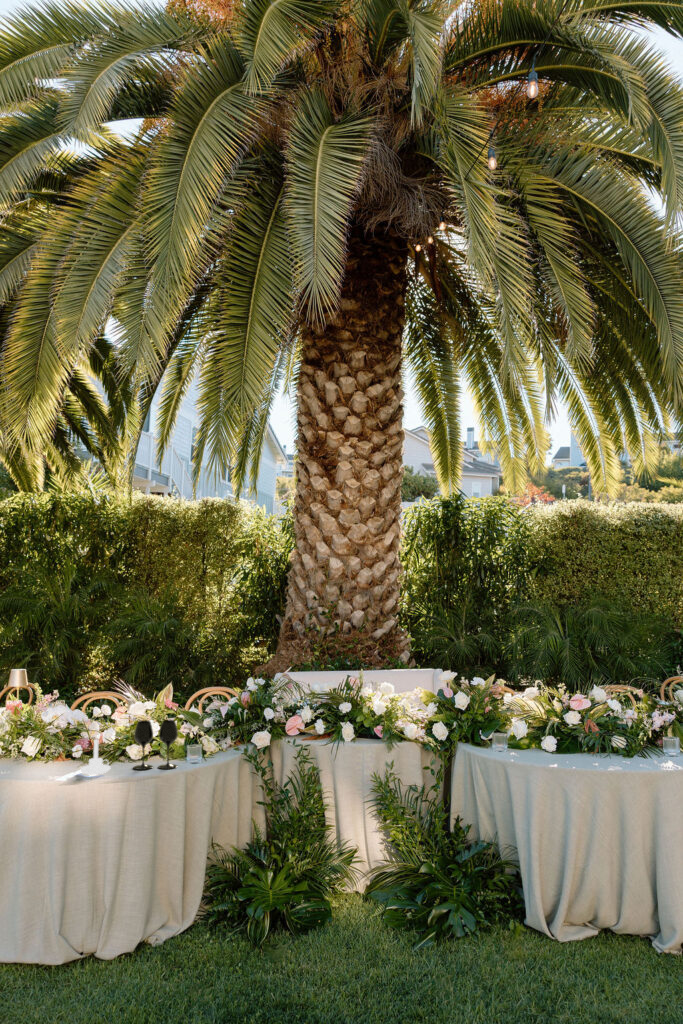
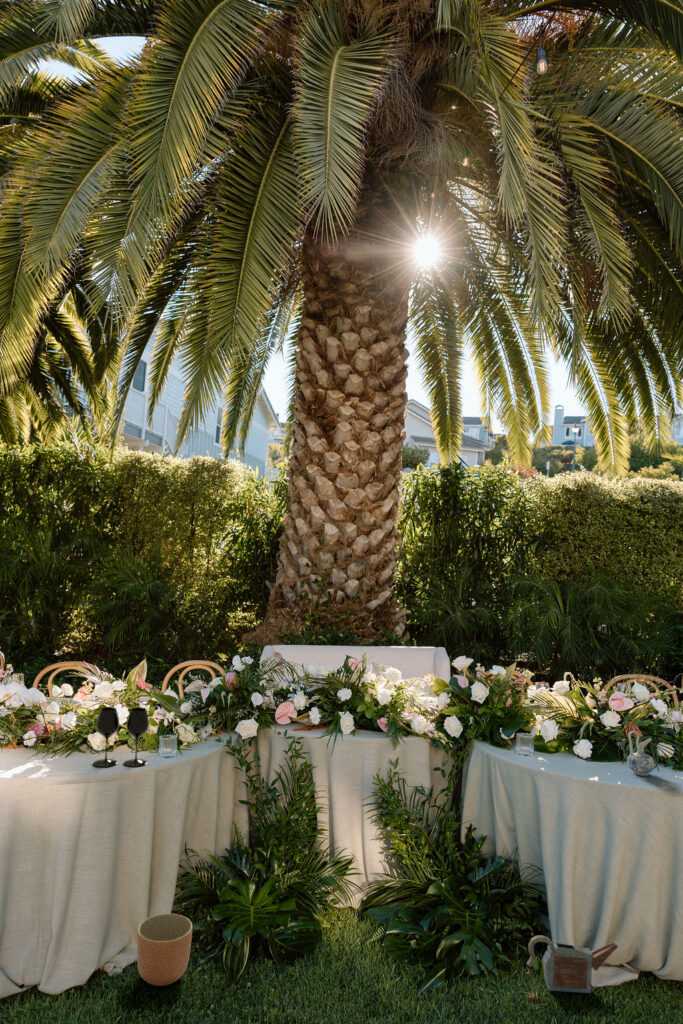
ceramic pitcher: none [586,725,609,764] -> present [627,731,654,776]
candle holder: present [81,735,110,775] -> none [28,723,66,772]
planter: none [175,892,220,949] -> present [137,914,192,986]
watering can: none [502,900,579,947] -> present [527,936,618,993]

